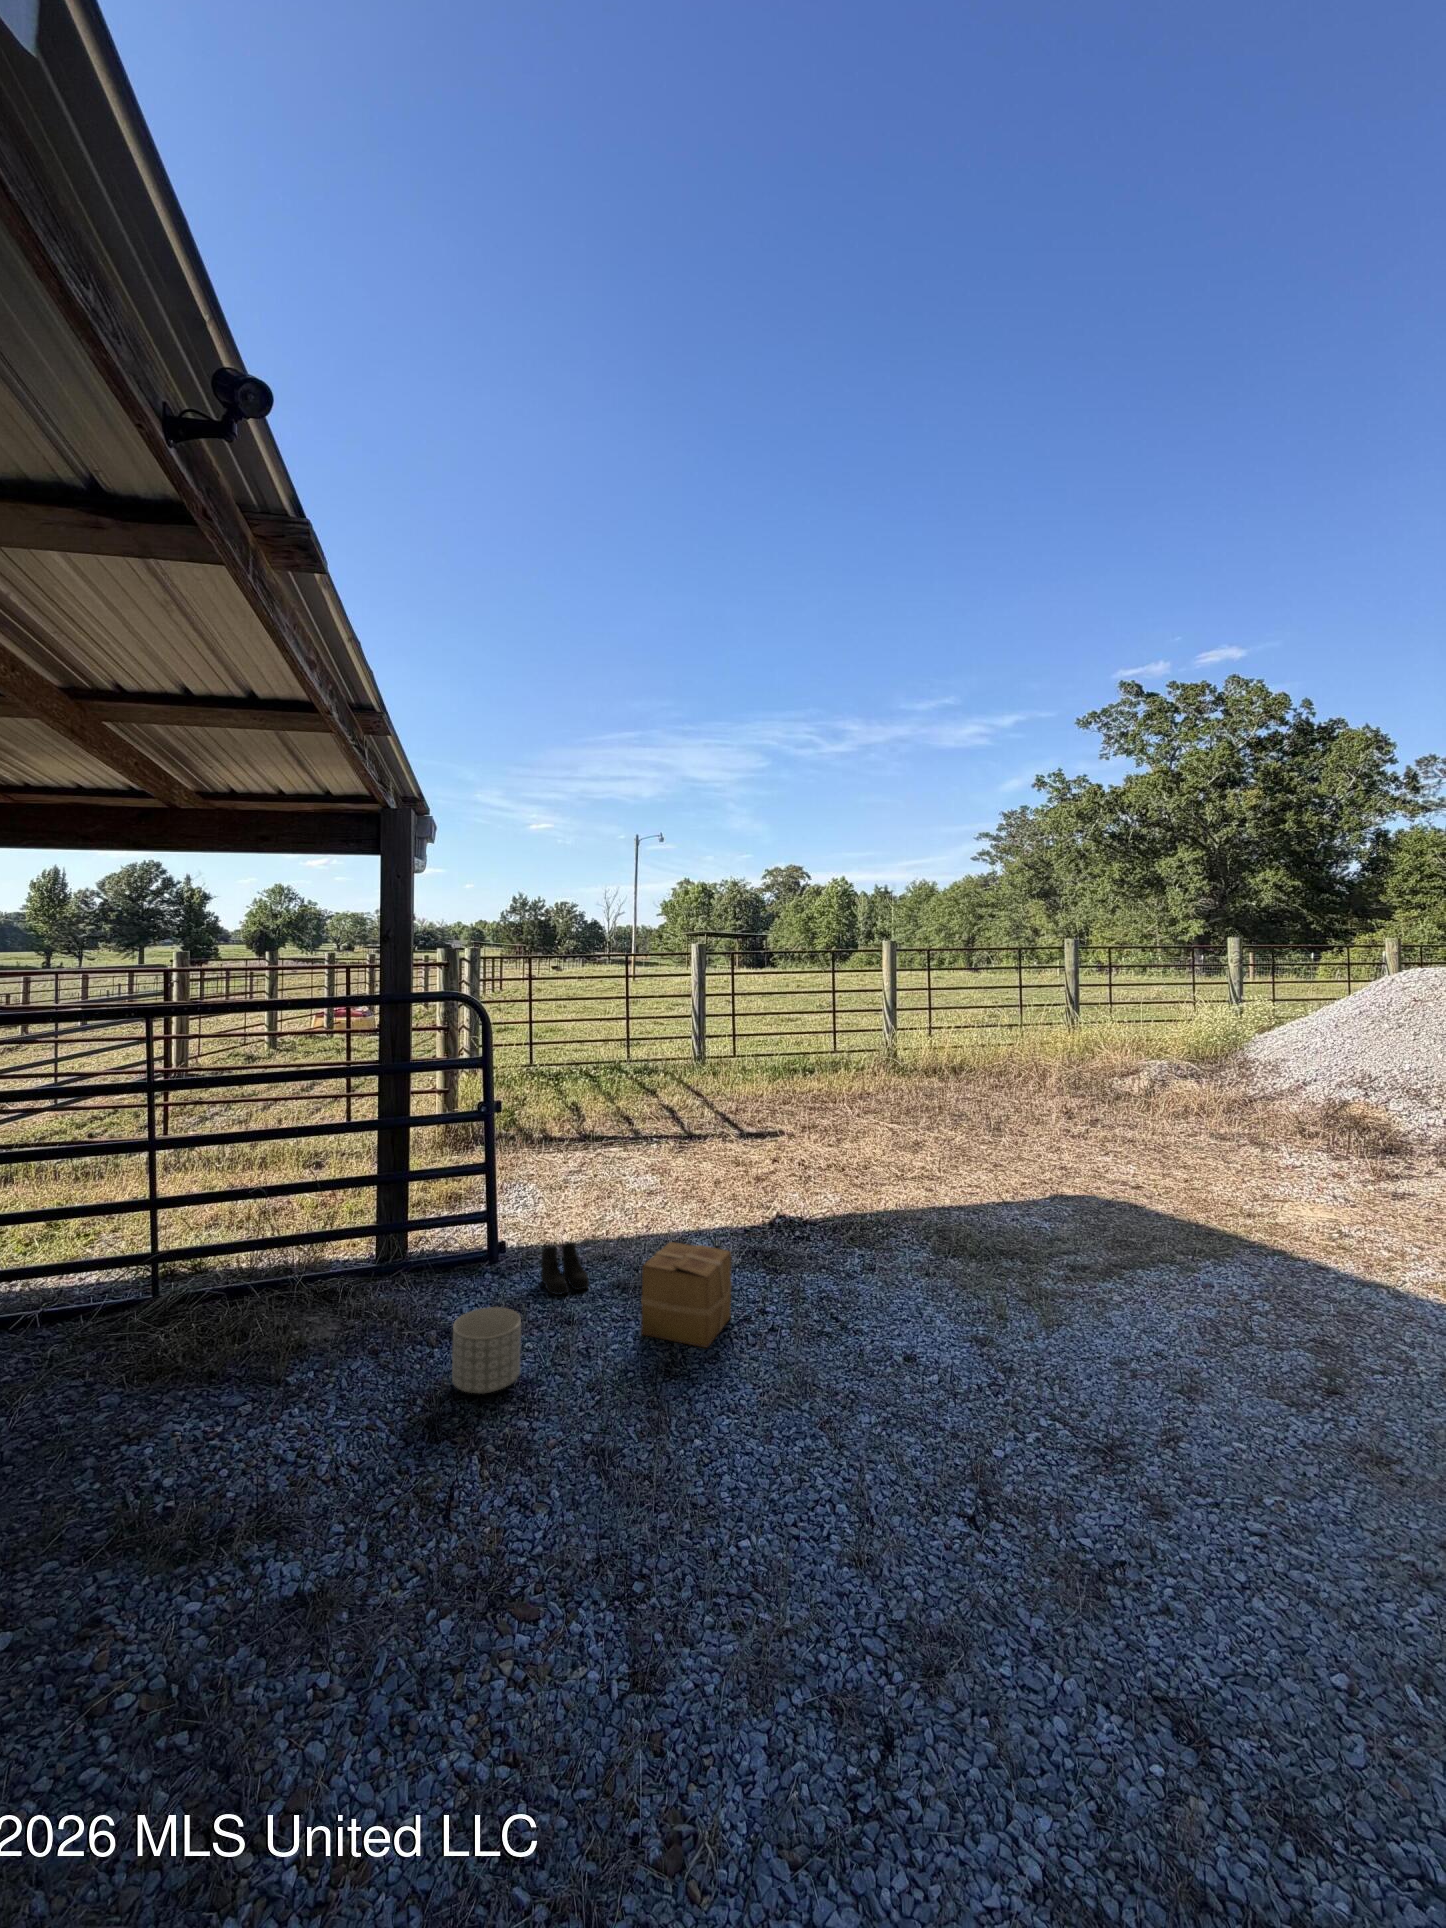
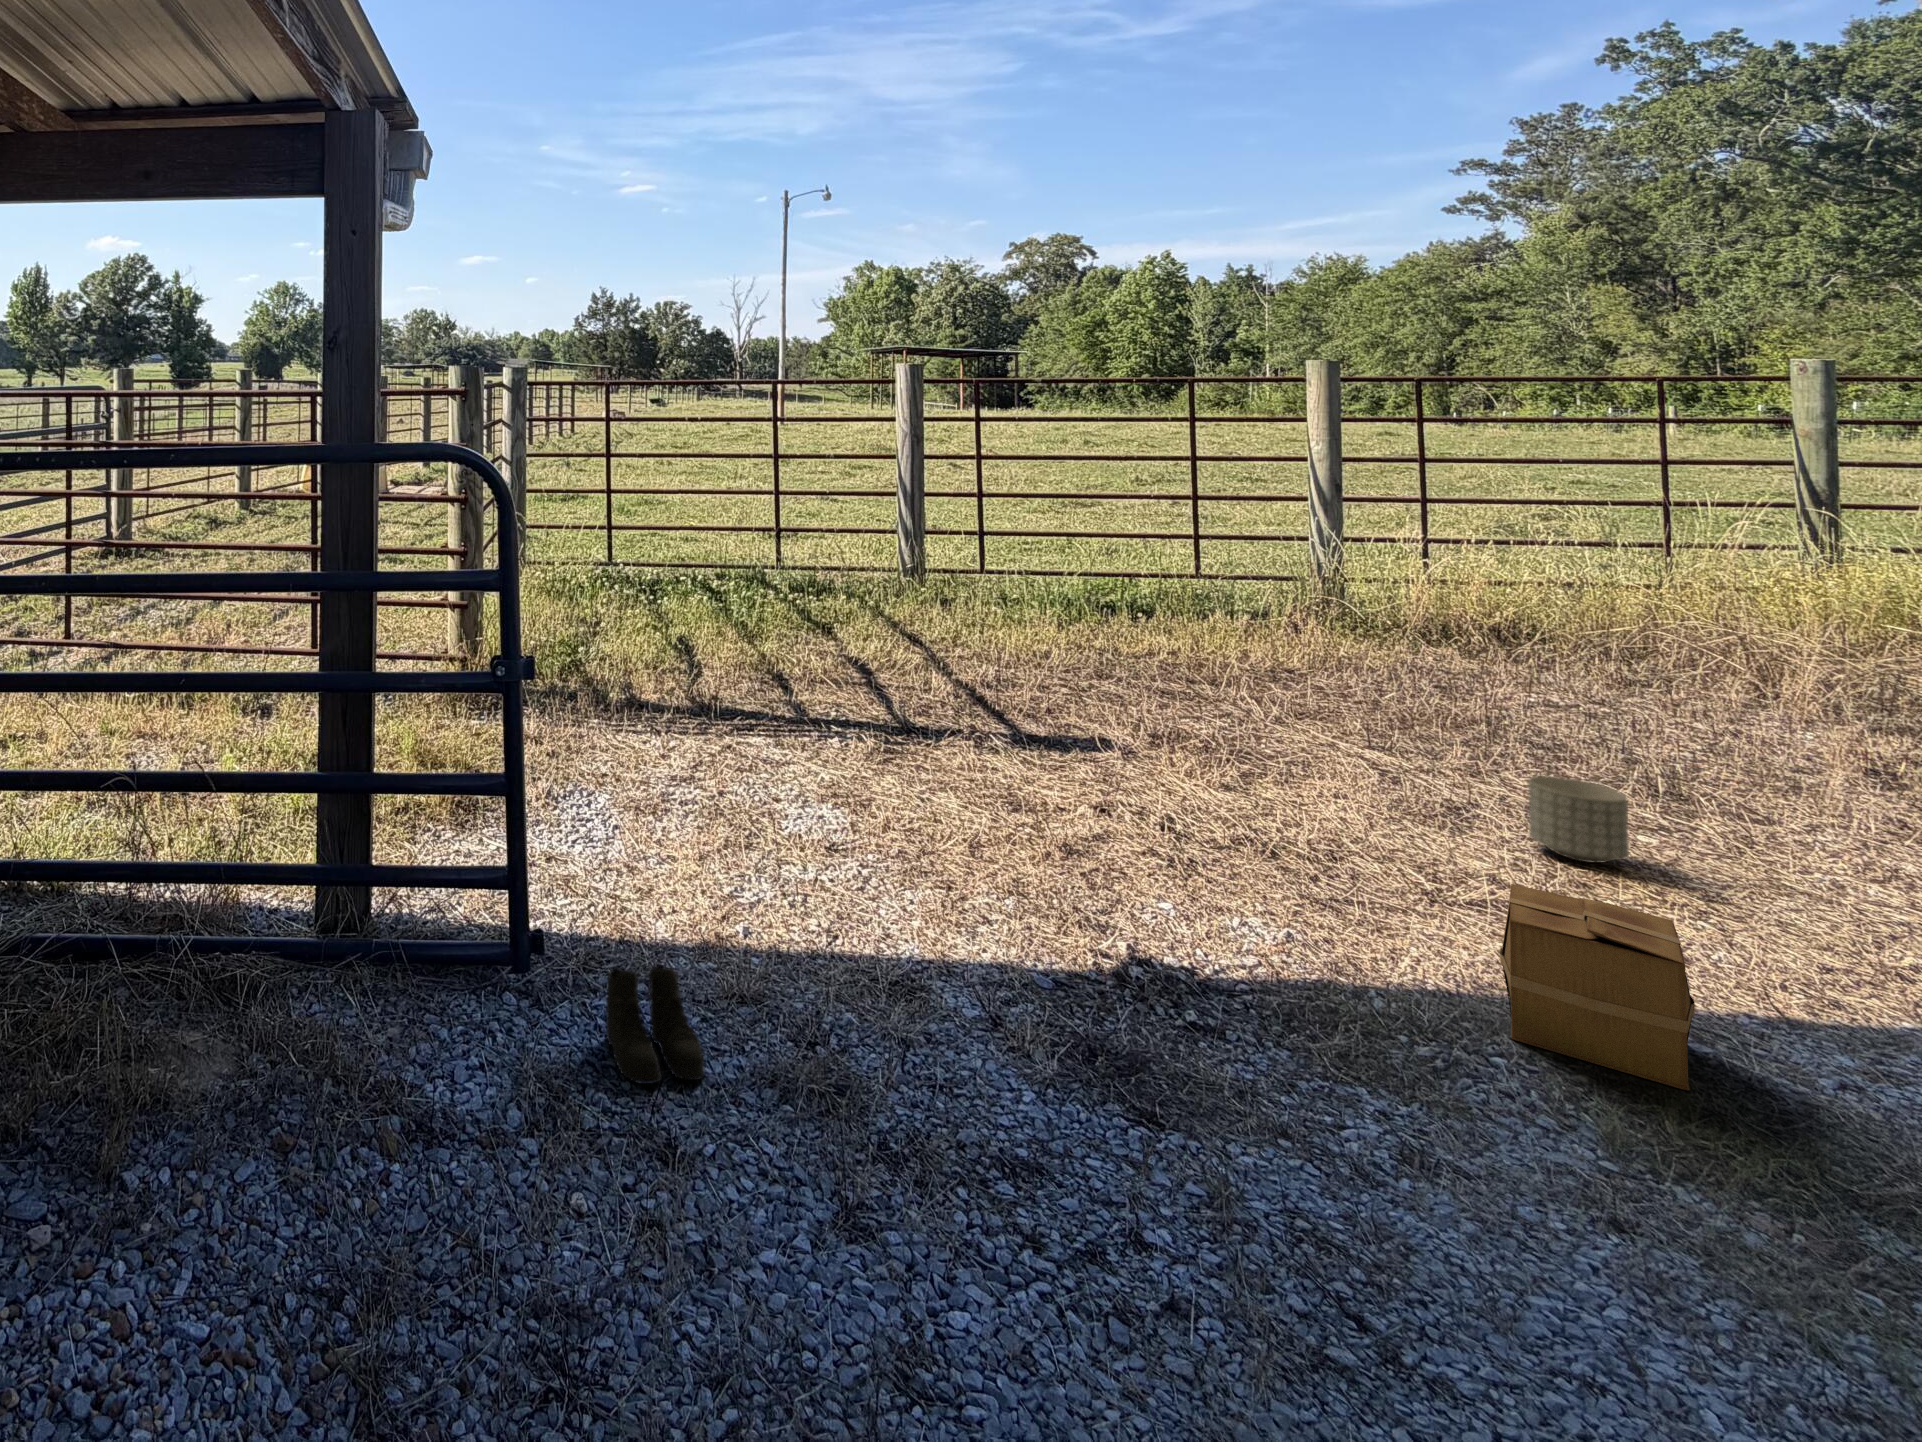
cardboard box: present [641,1242,732,1348] -> present [1500,884,1695,1090]
planter: present [452,1307,521,1394] -> present [1528,776,1629,863]

